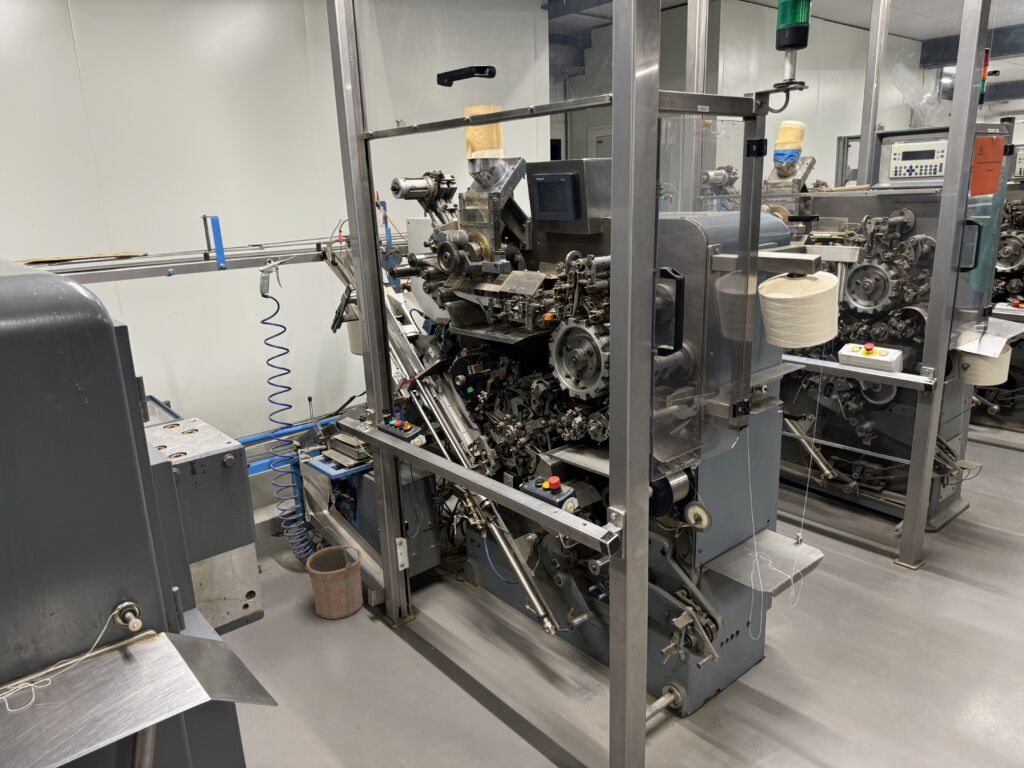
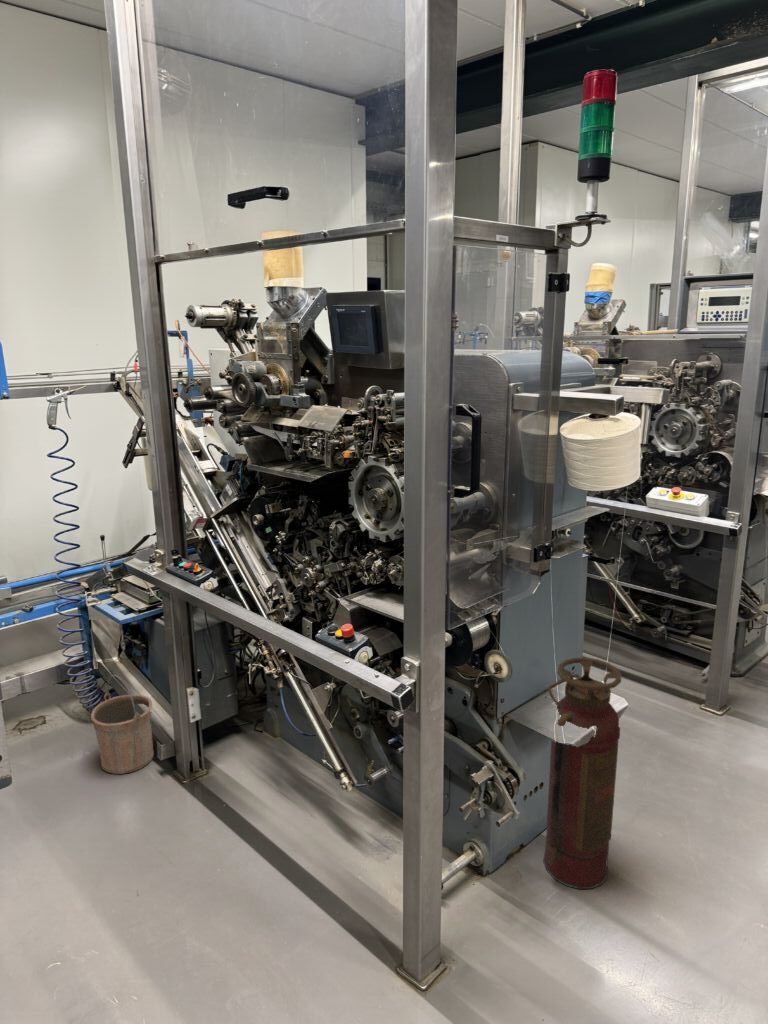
fire extinguisher: none [740,510,817,732] -> present [543,658,621,889]

